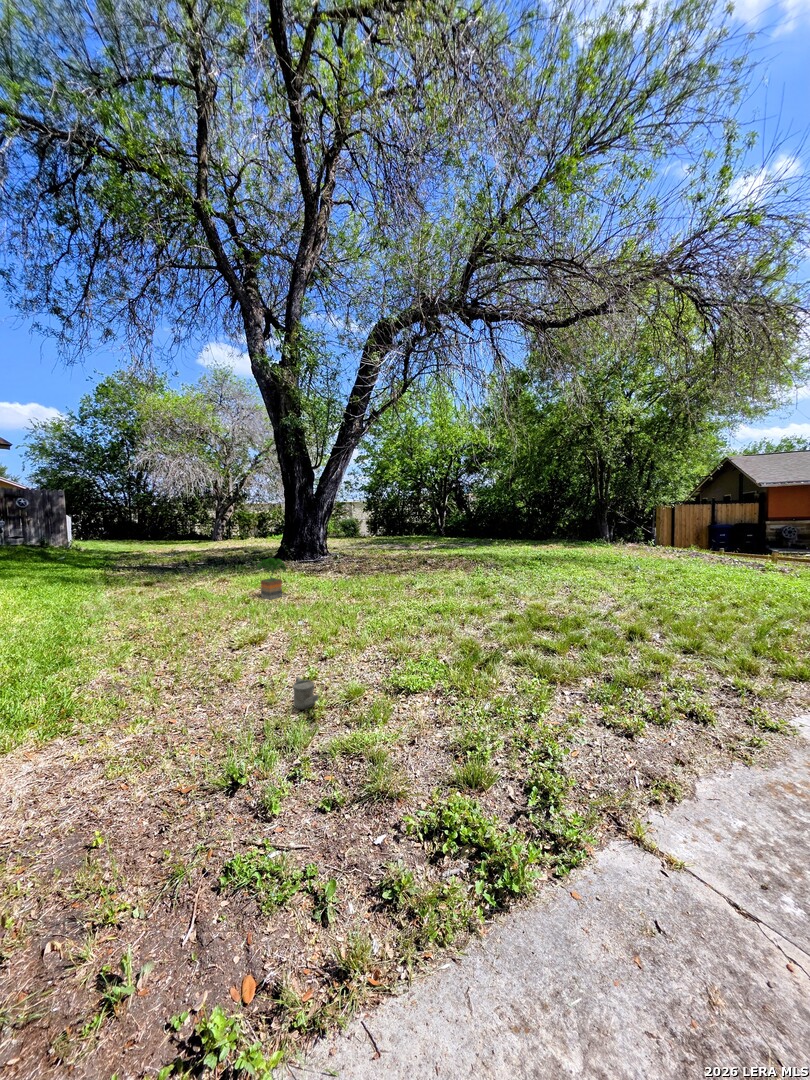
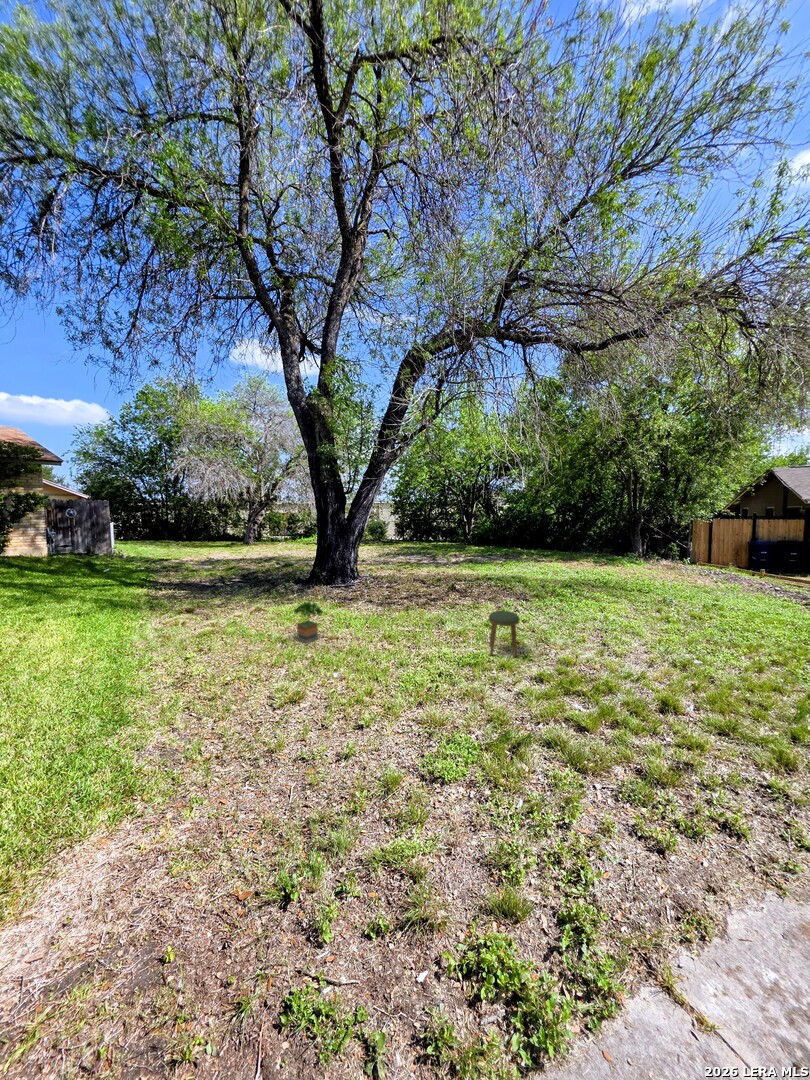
stool: none [456,559,486,603] -> present [489,611,519,657]
watering can: present [293,677,319,709] -> none [335,766,360,802]

